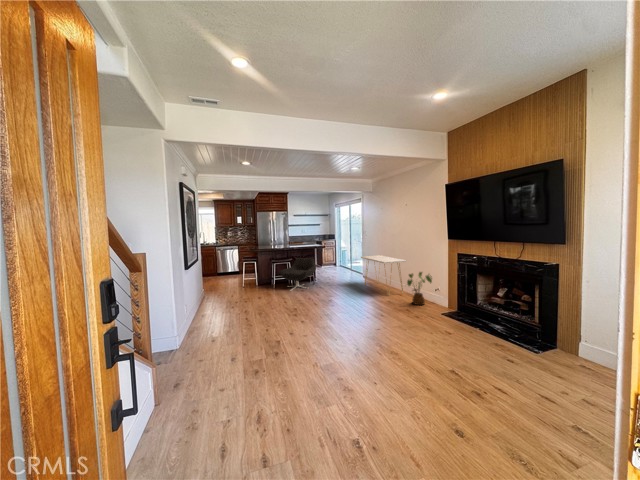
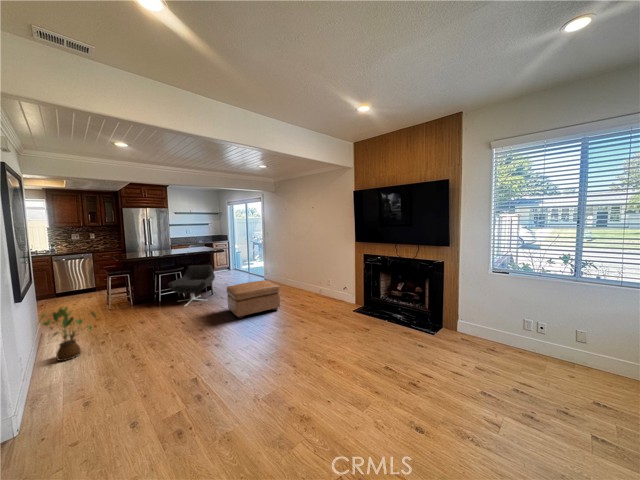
console table: present [361,255,406,293] -> none [266,257,314,298]
house plant: present [407,272,432,305] -> present [39,307,96,361]
ottoman: none [320,275,366,306] -> present [227,280,280,319]

